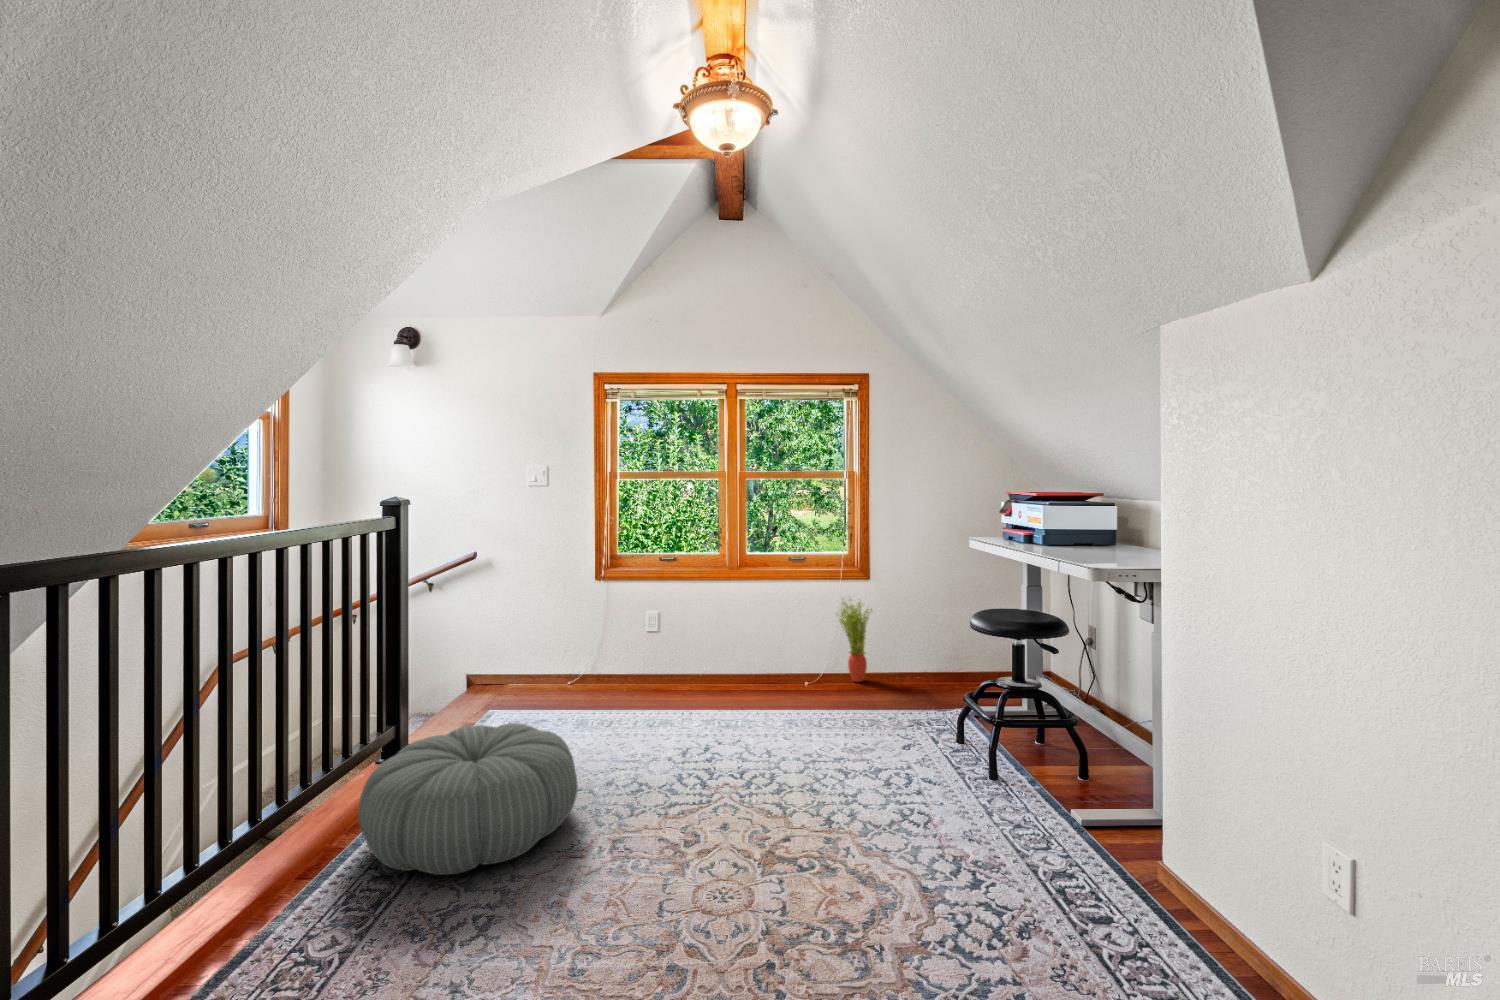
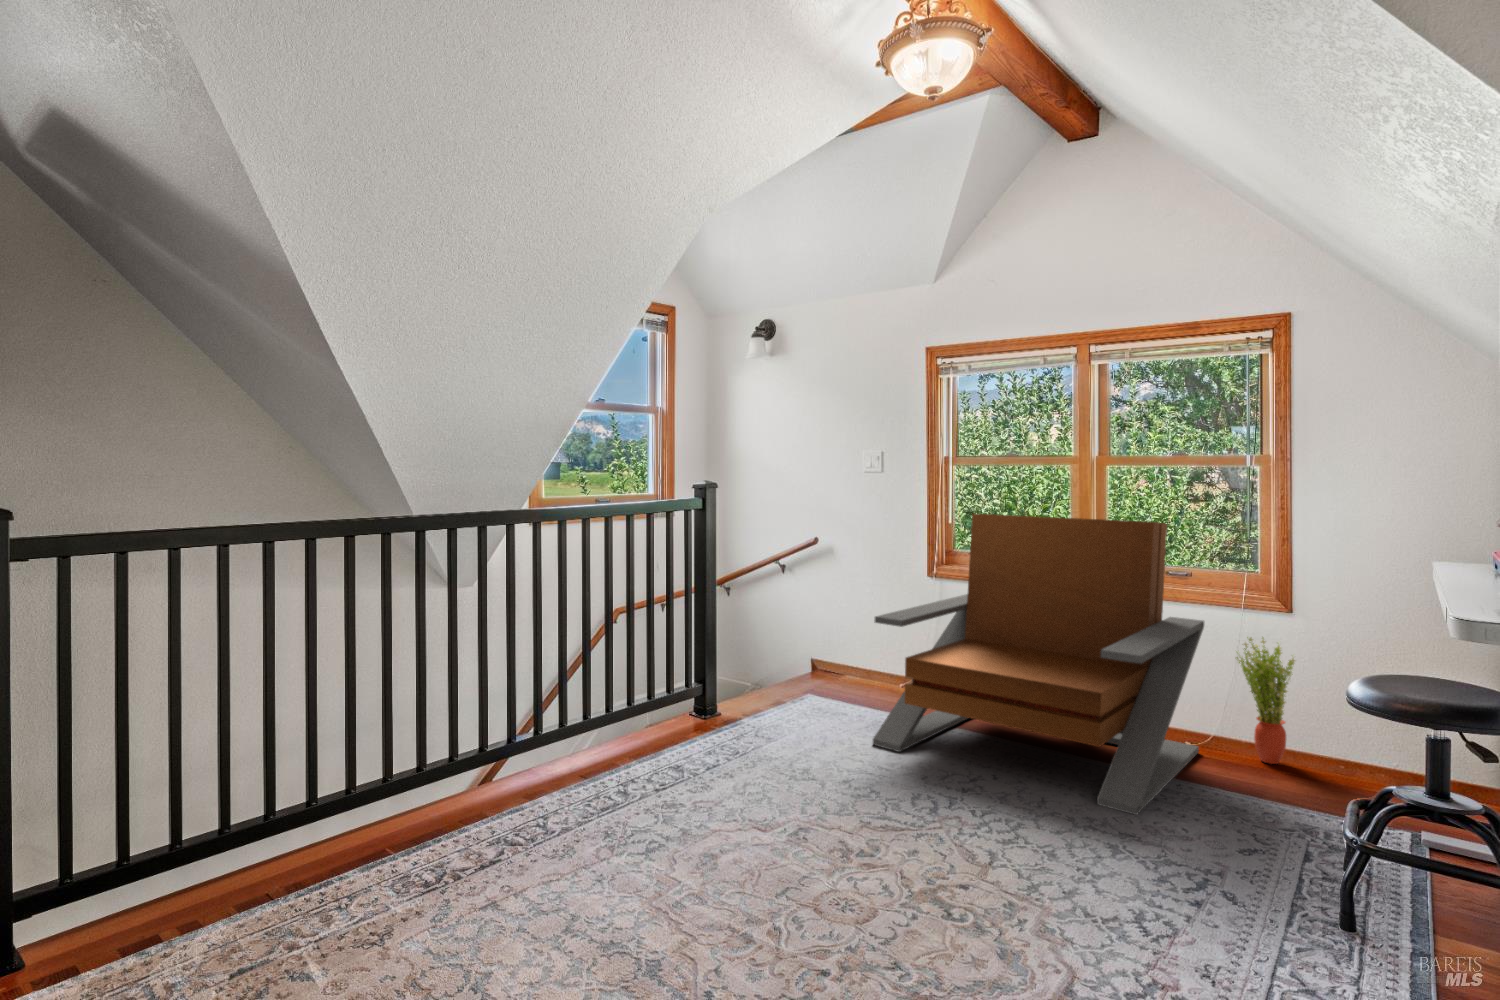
lounge chair: none [598,521,830,741] -> present [873,514,1204,815]
pouf: present [358,723,578,875] -> none [612,693,796,813]

